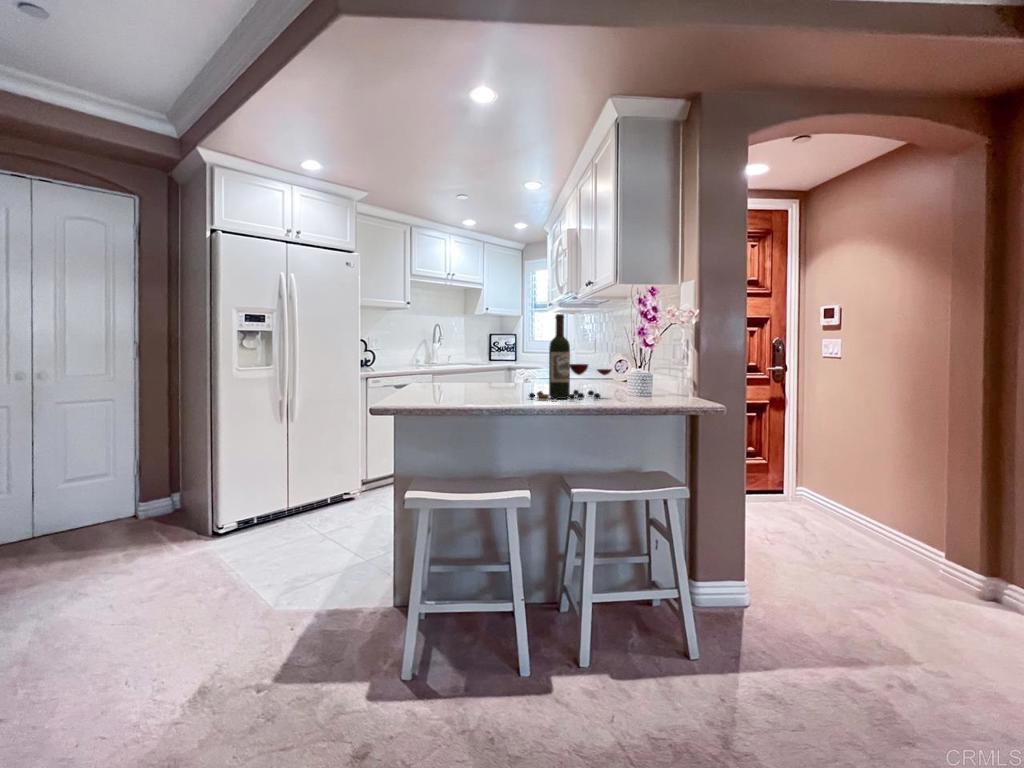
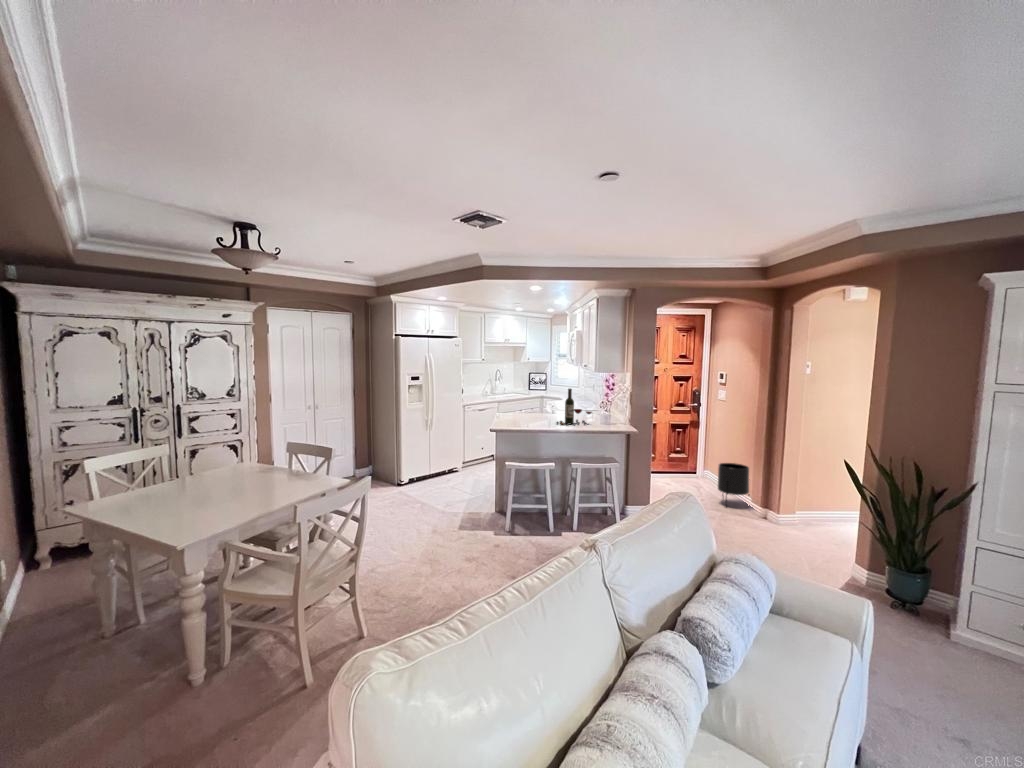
planter: none [854,476,926,570] -> present [718,463,749,495]

